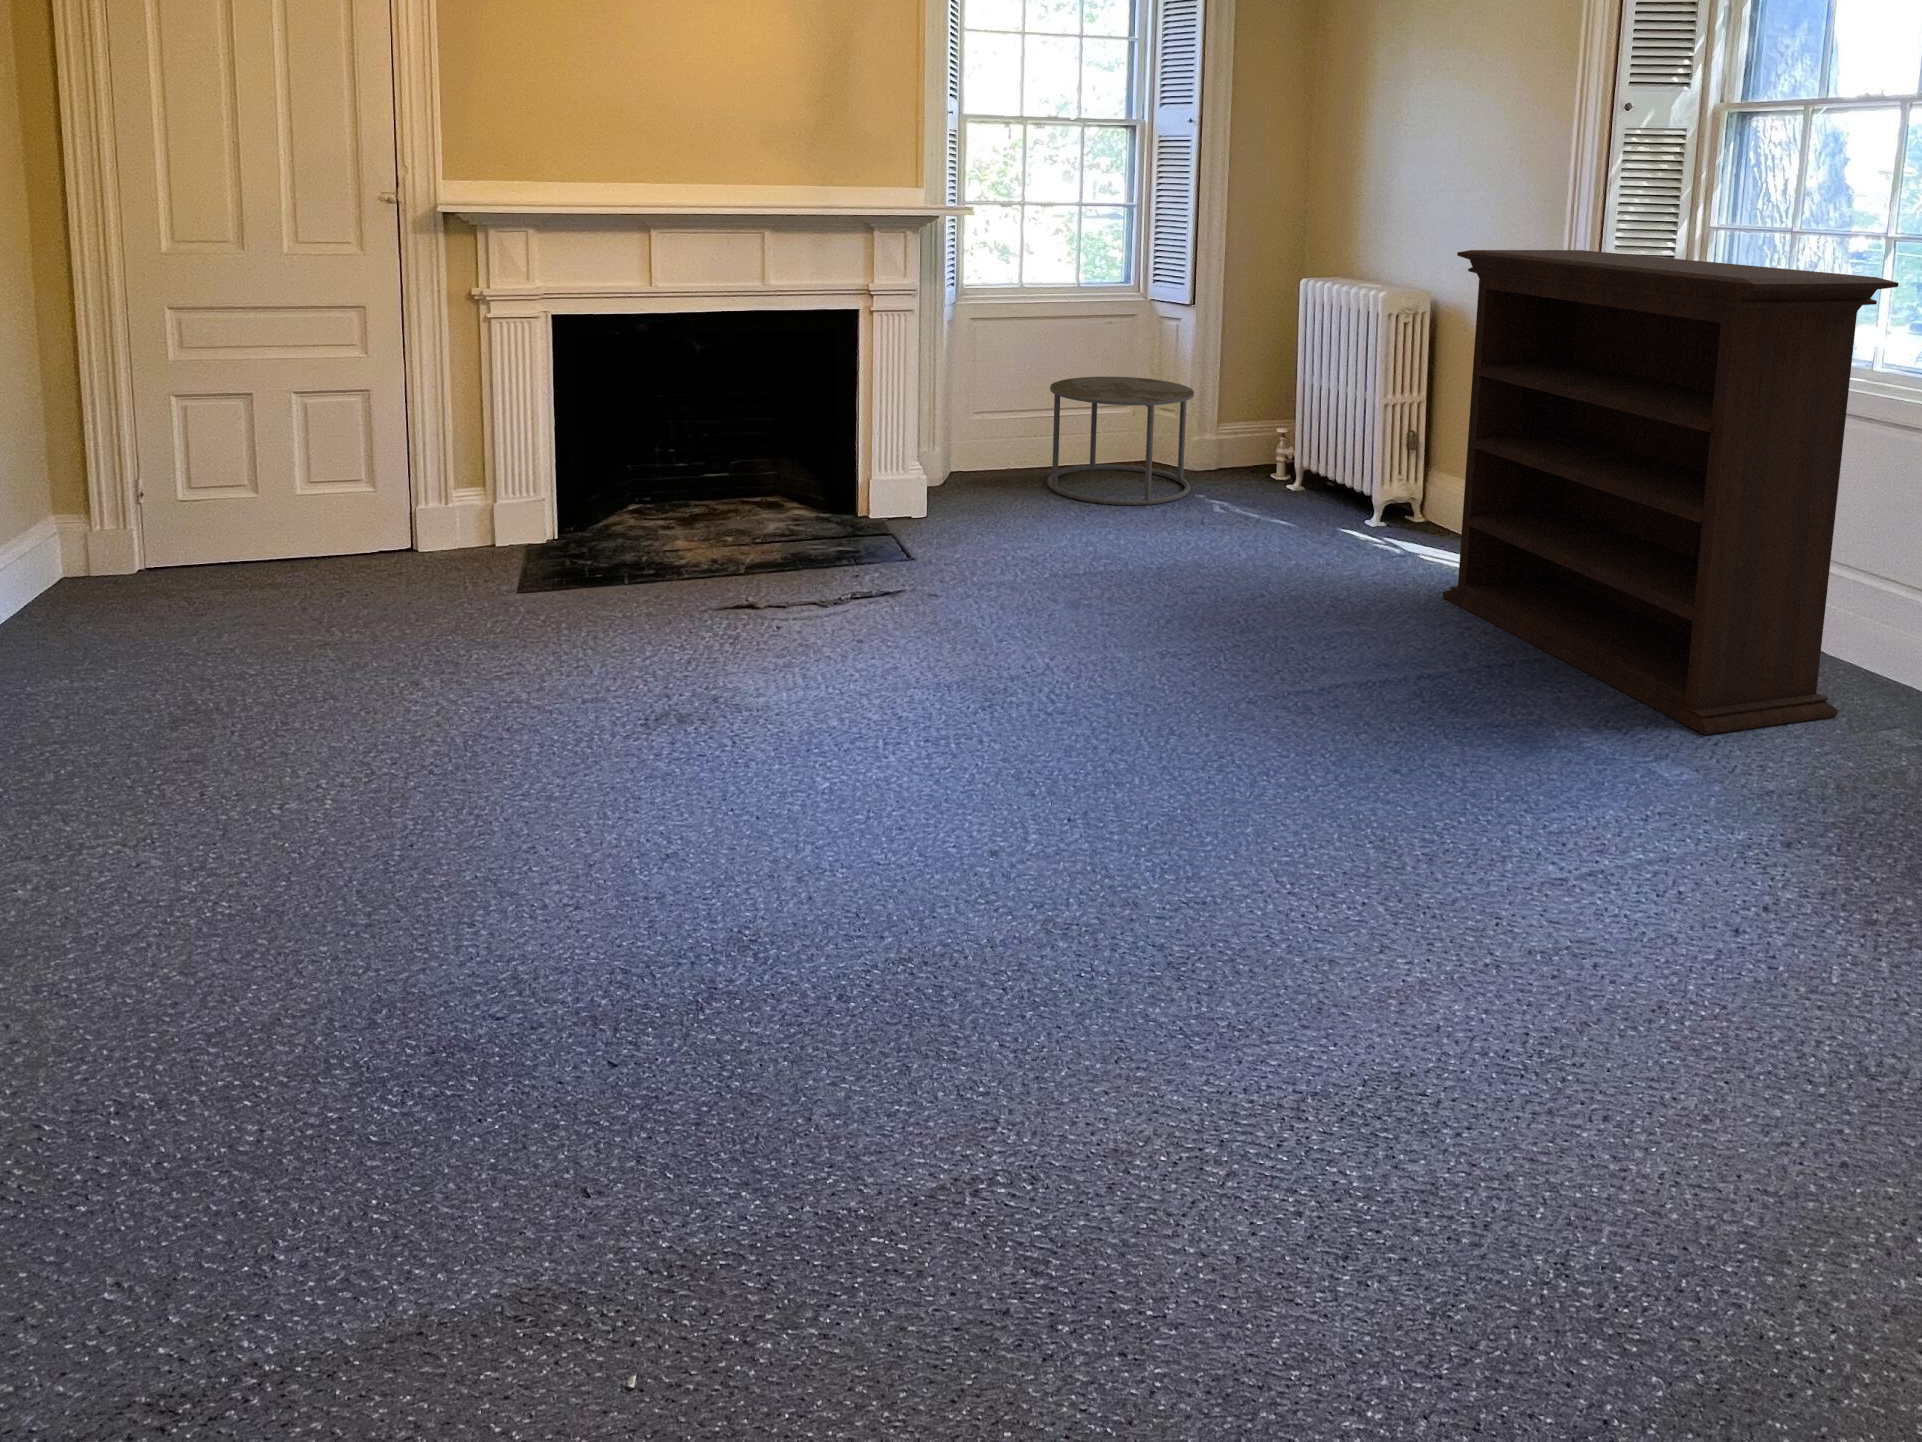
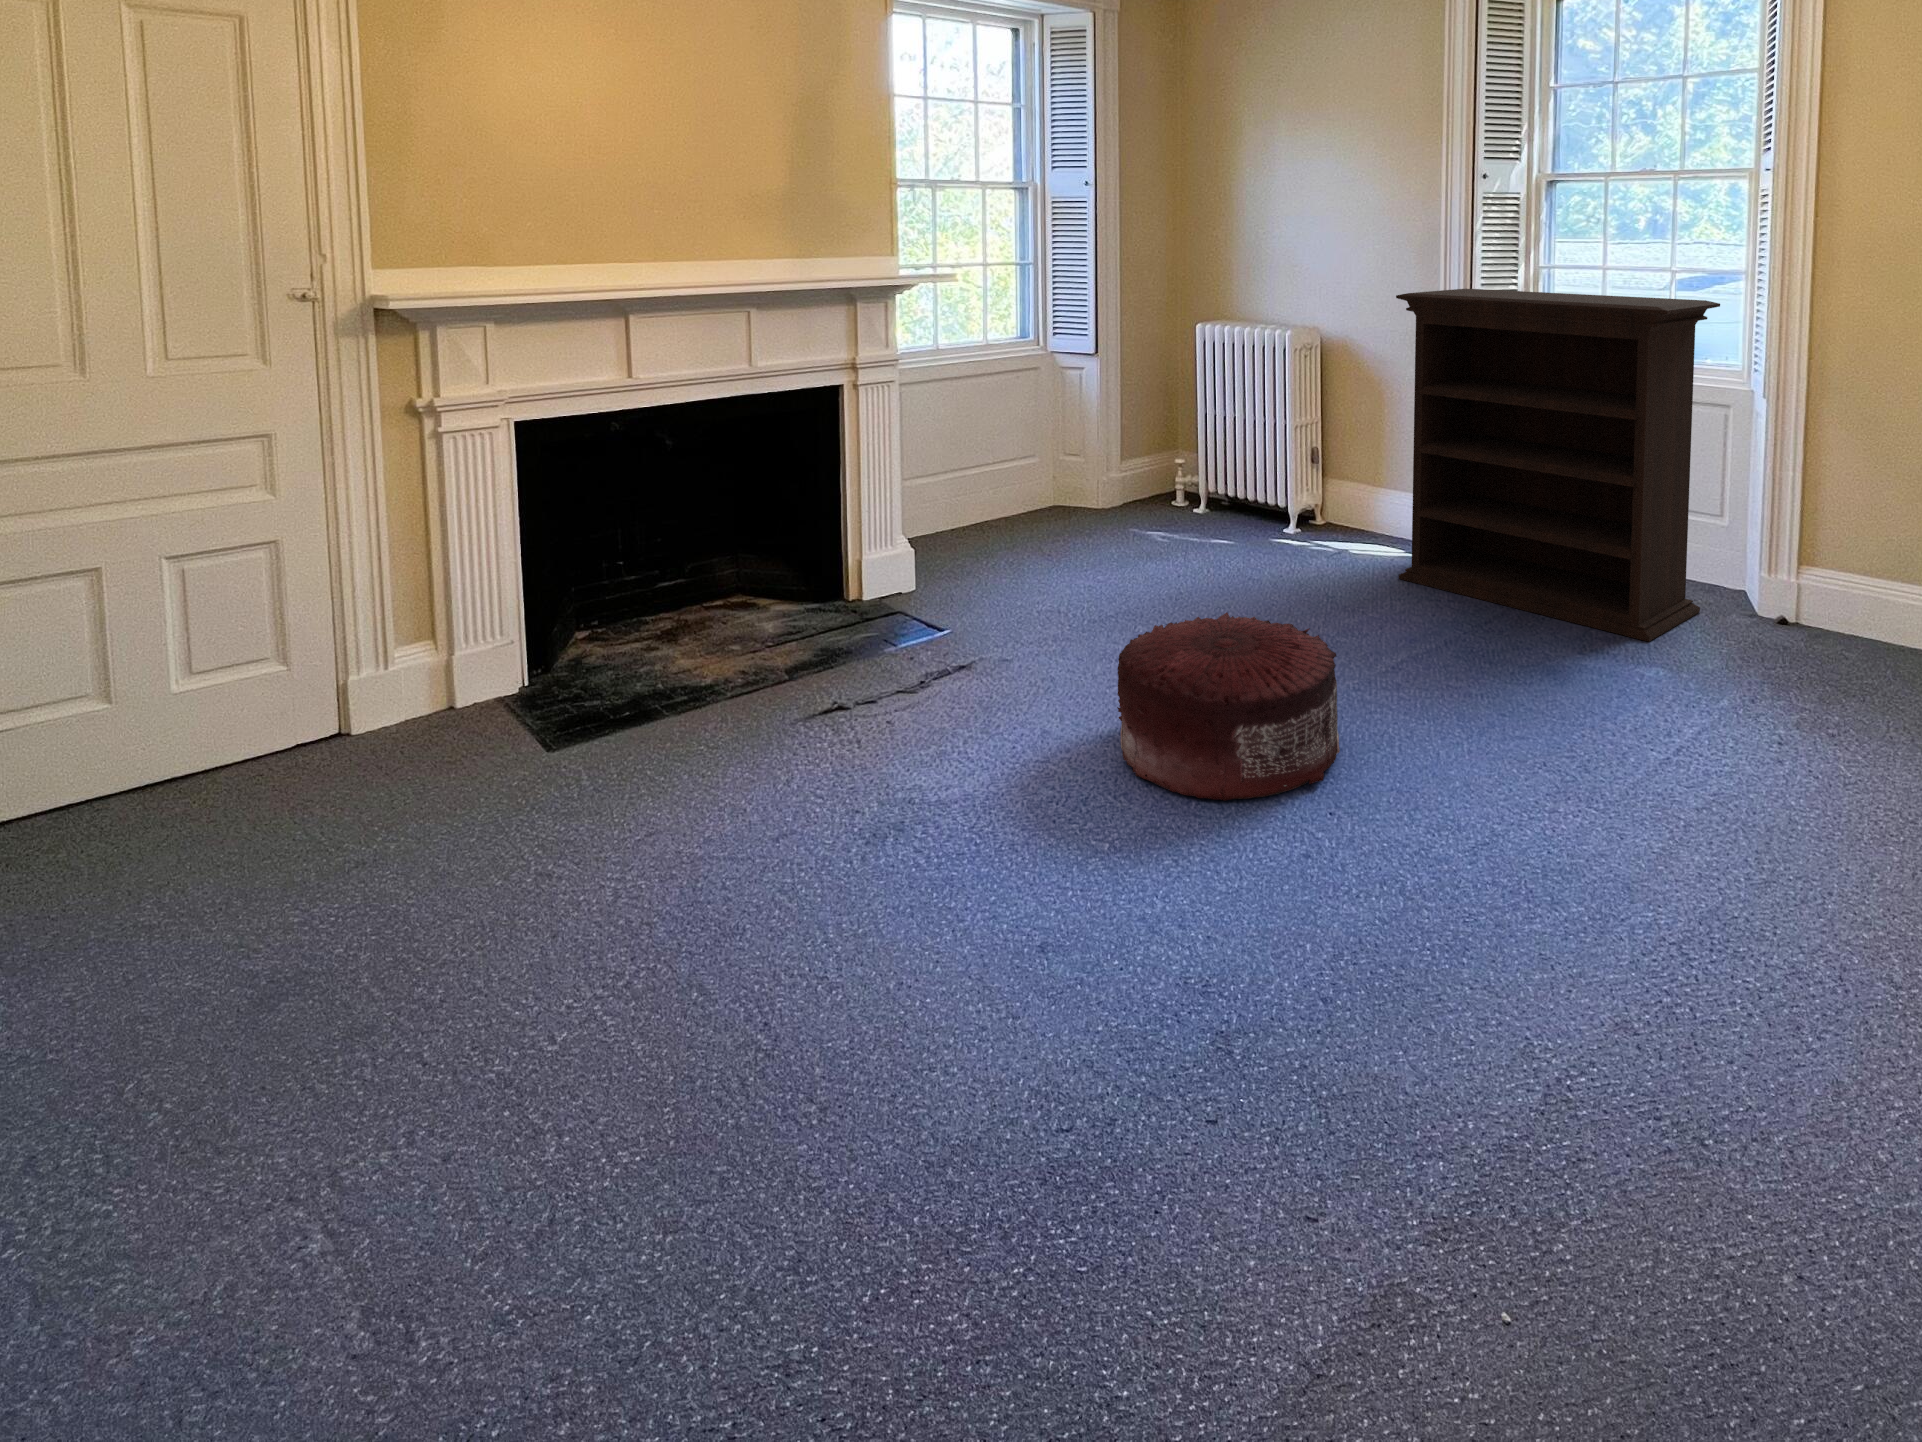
side table: present [1047,377,1194,505] -> none [985,426,1123,549]
pouf: none [903,579,1156,781] -> present [1117,613,1340,801]

